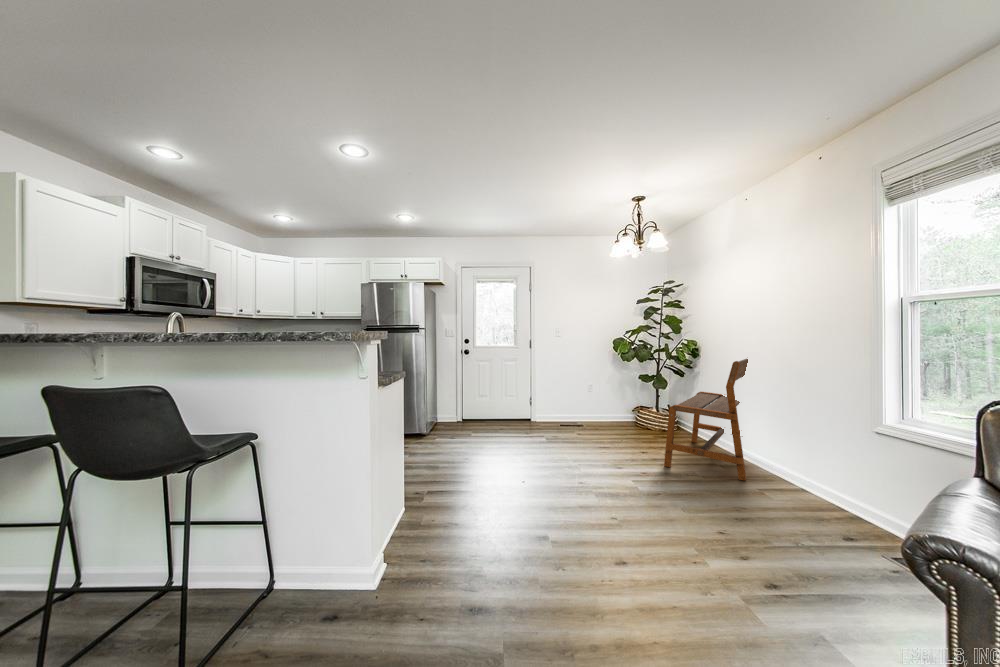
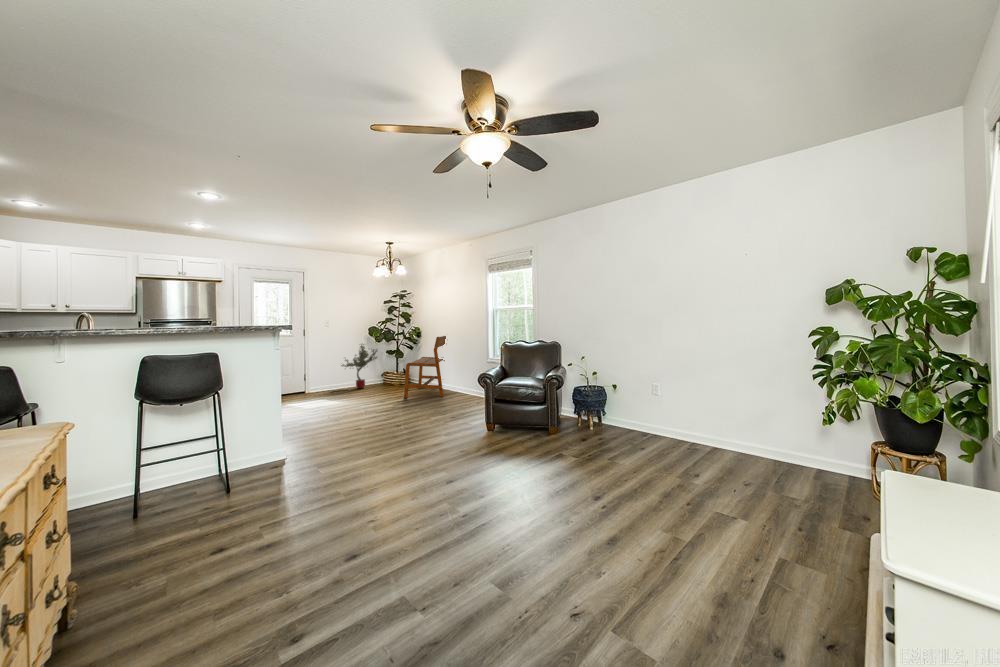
potted tree: none [572,362,627,429] -> present [341,344,377,389]

